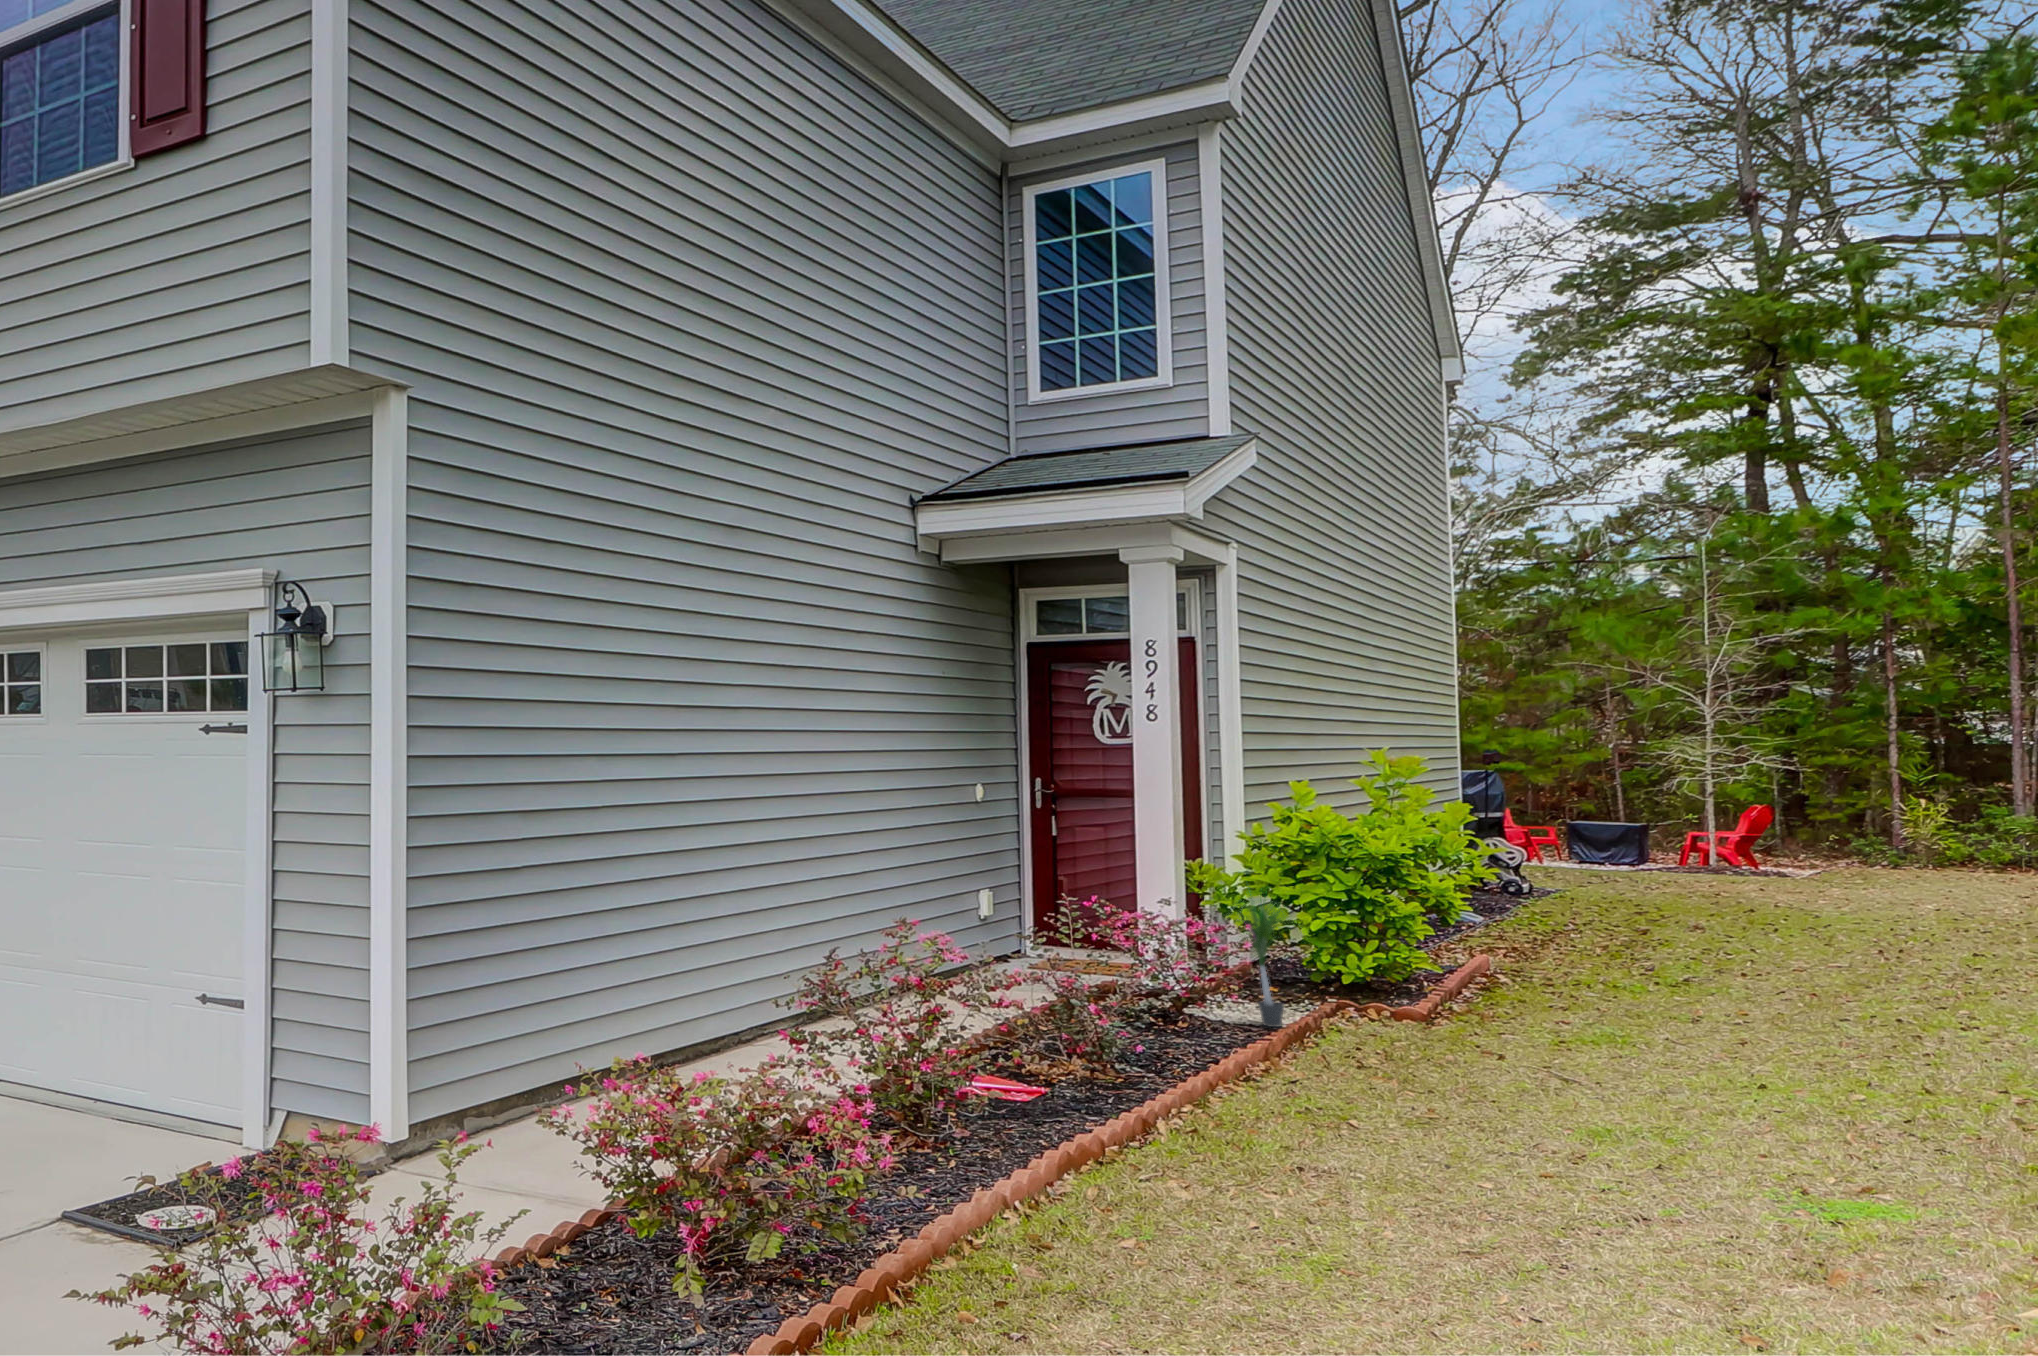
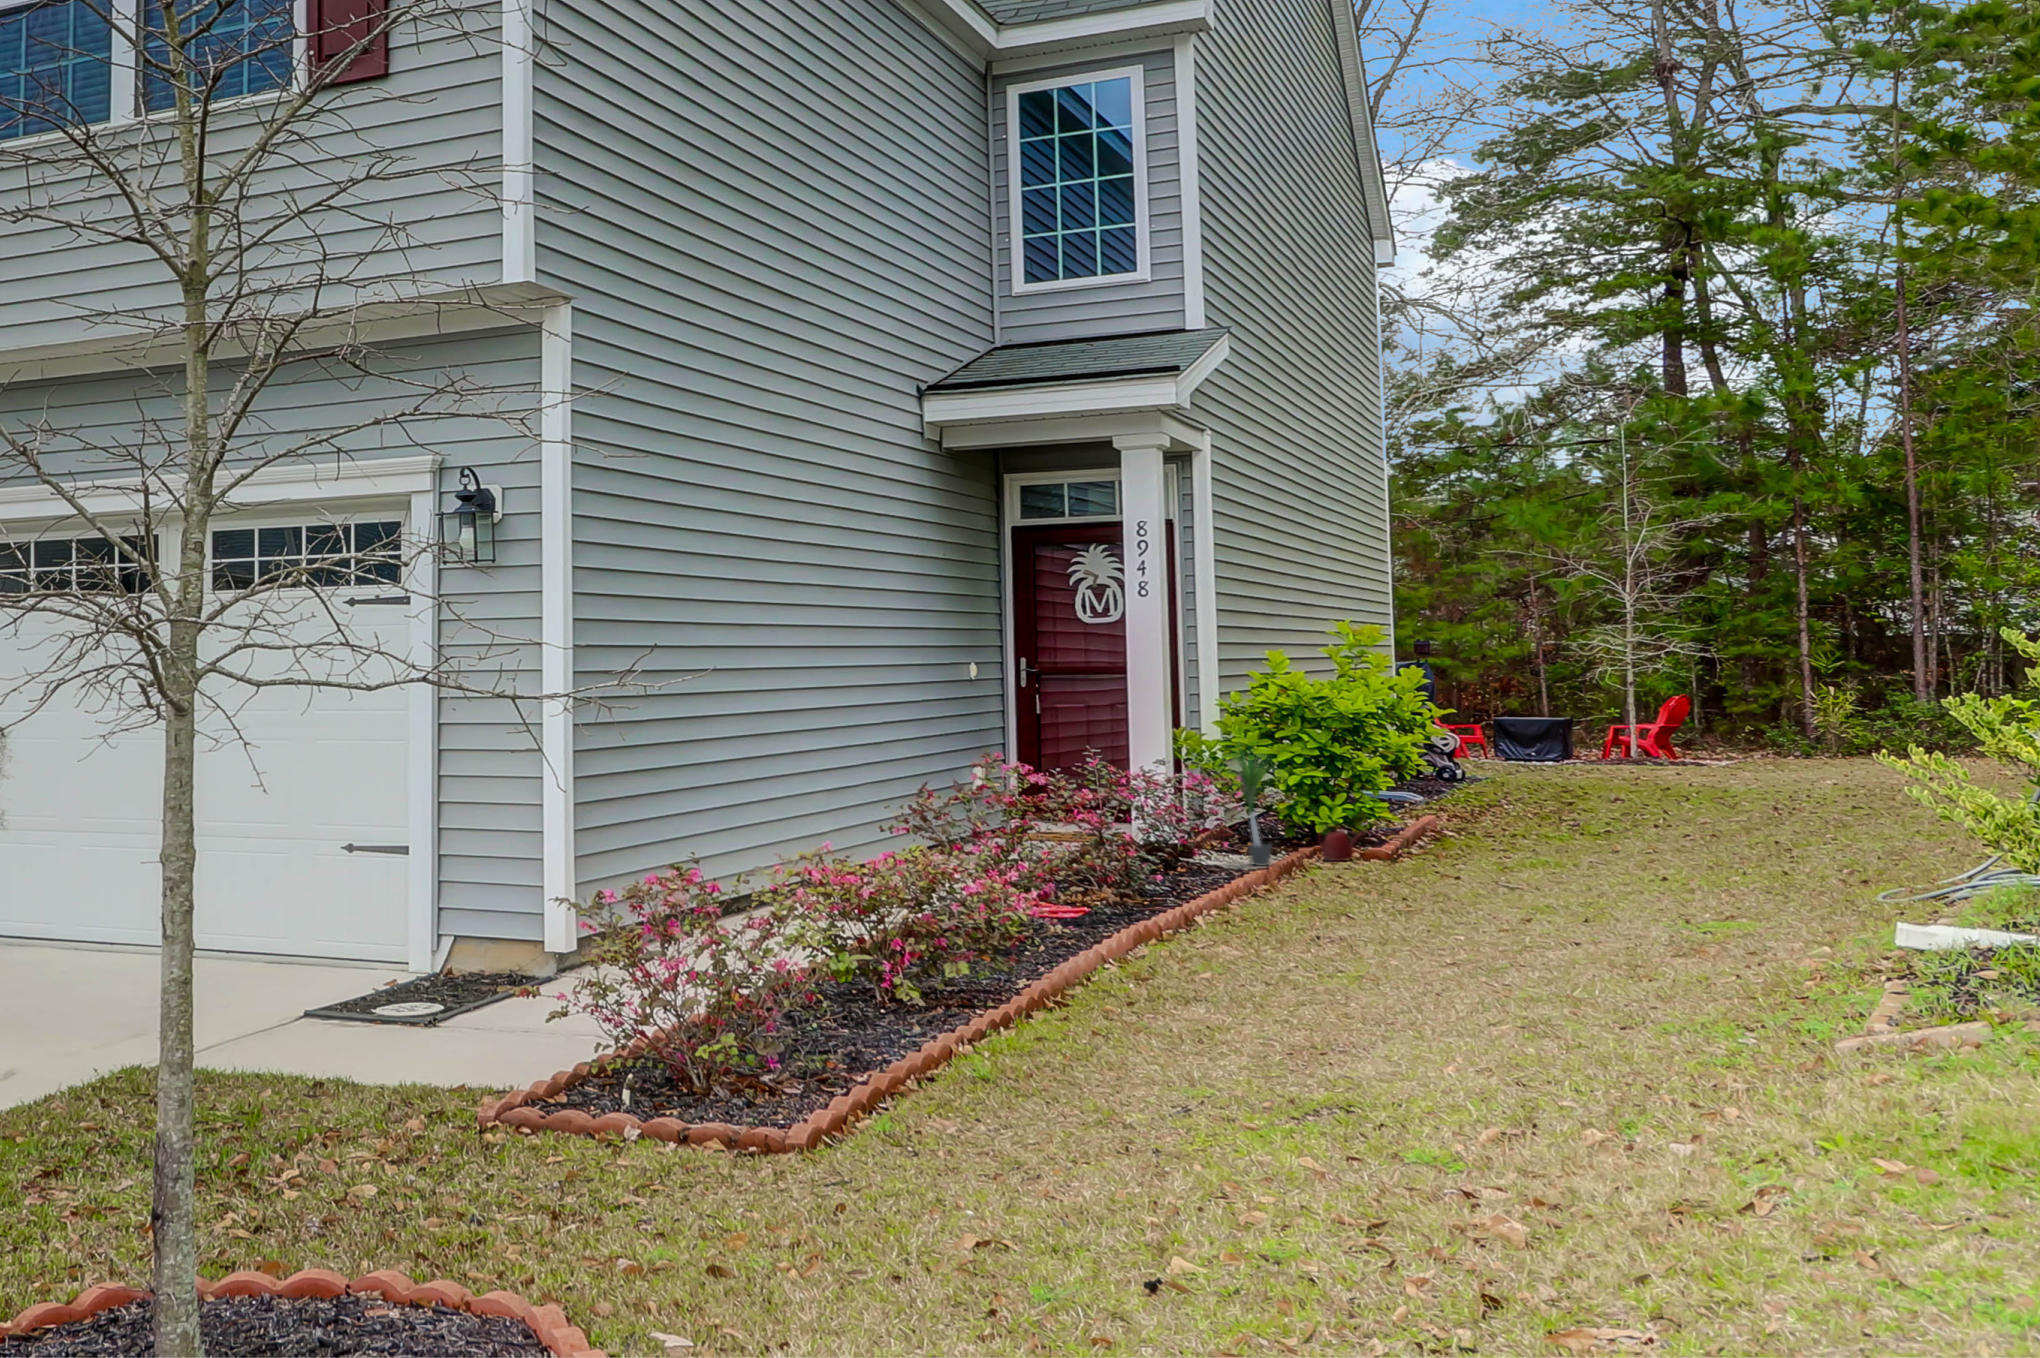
watering can: none [1339,985,1397,1028] -> present [1319,828,1366,861]

